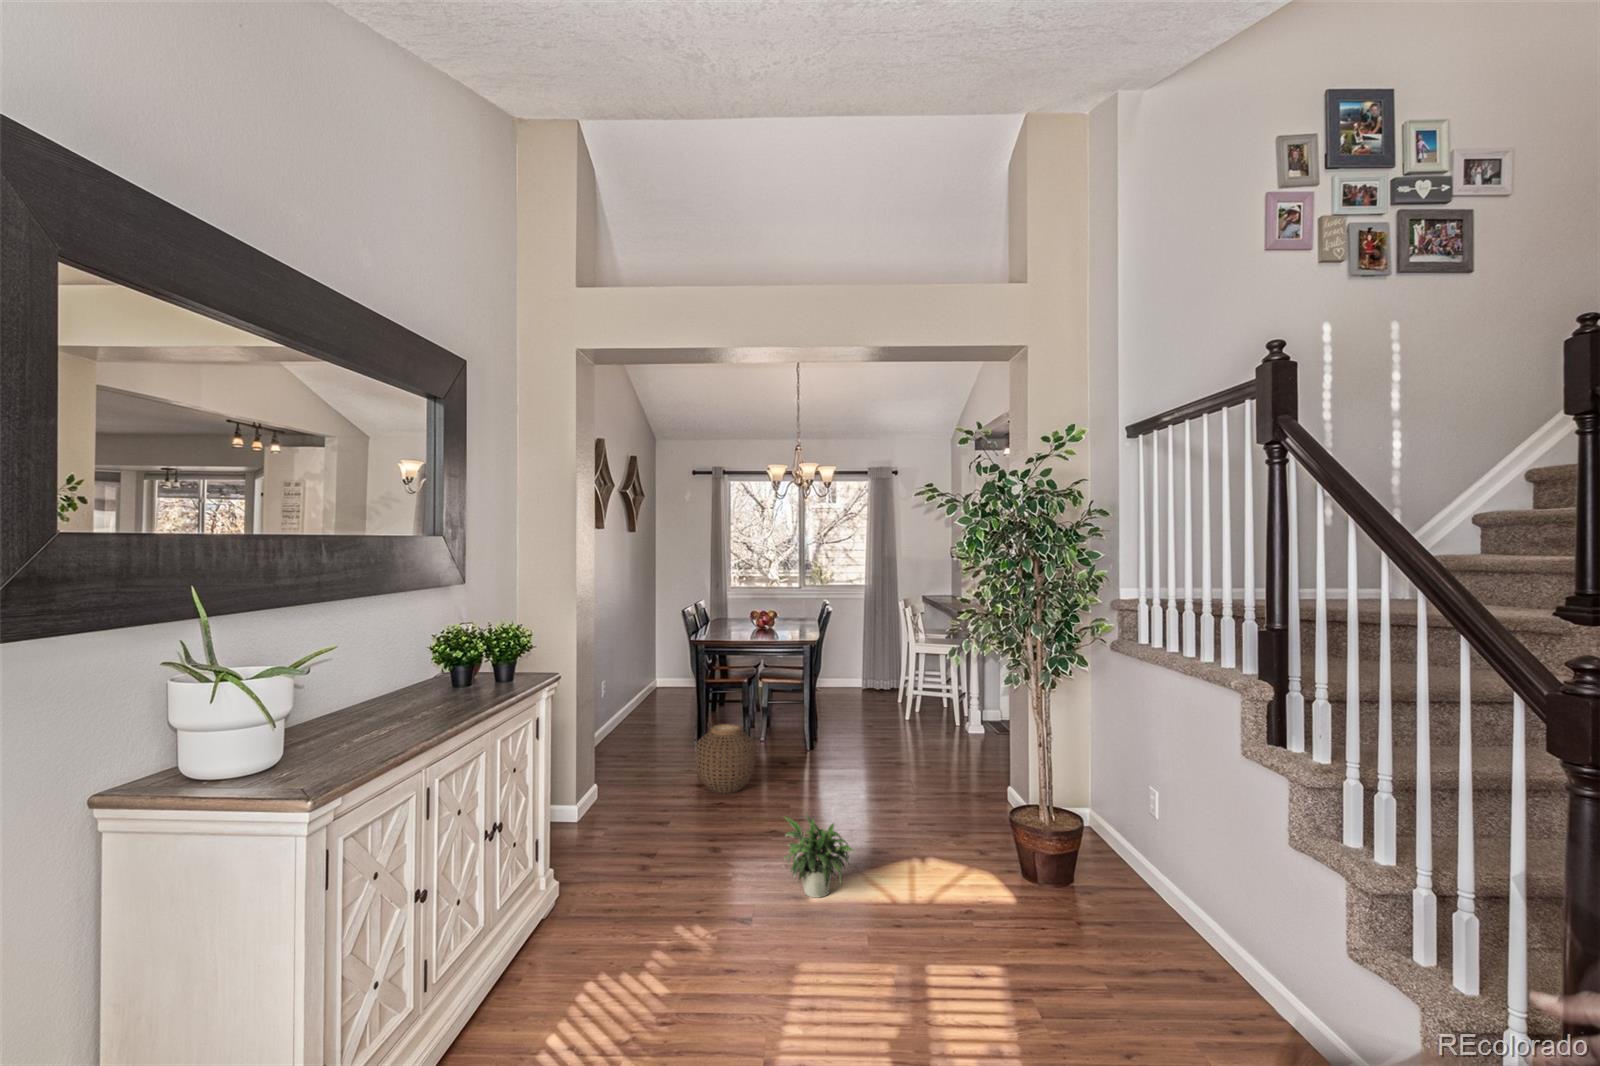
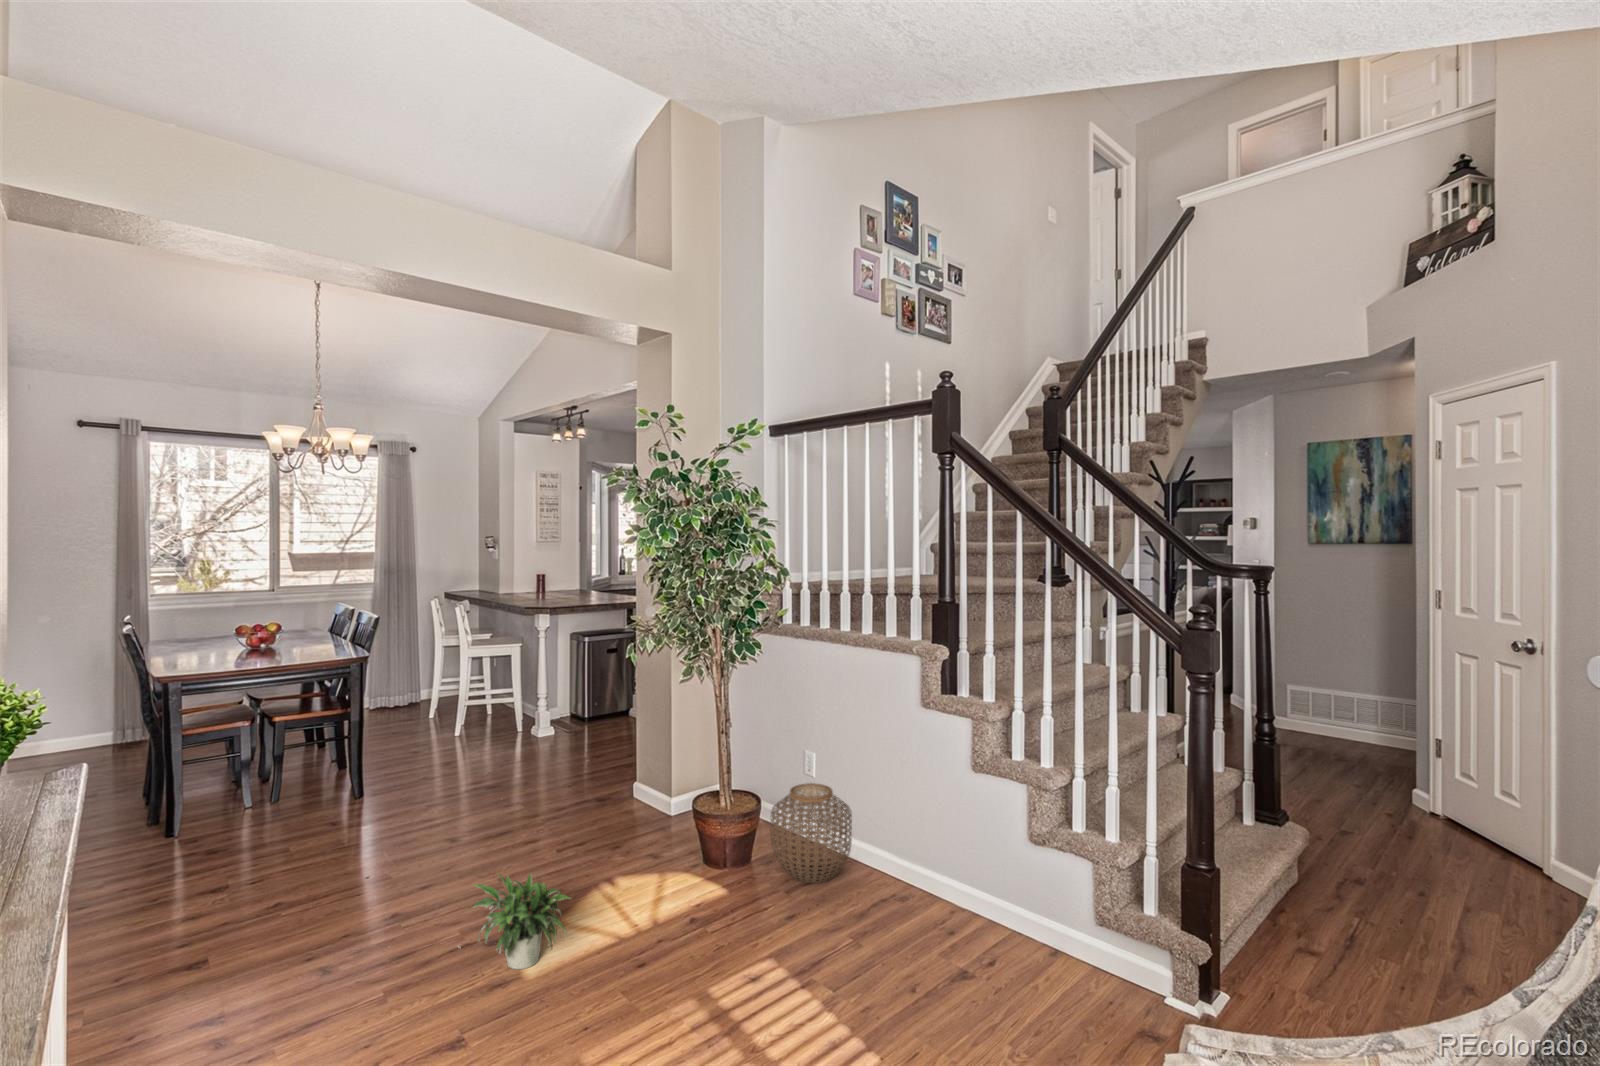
woven basket: present [696,724,755,793] -> present [771,783,852,883]

